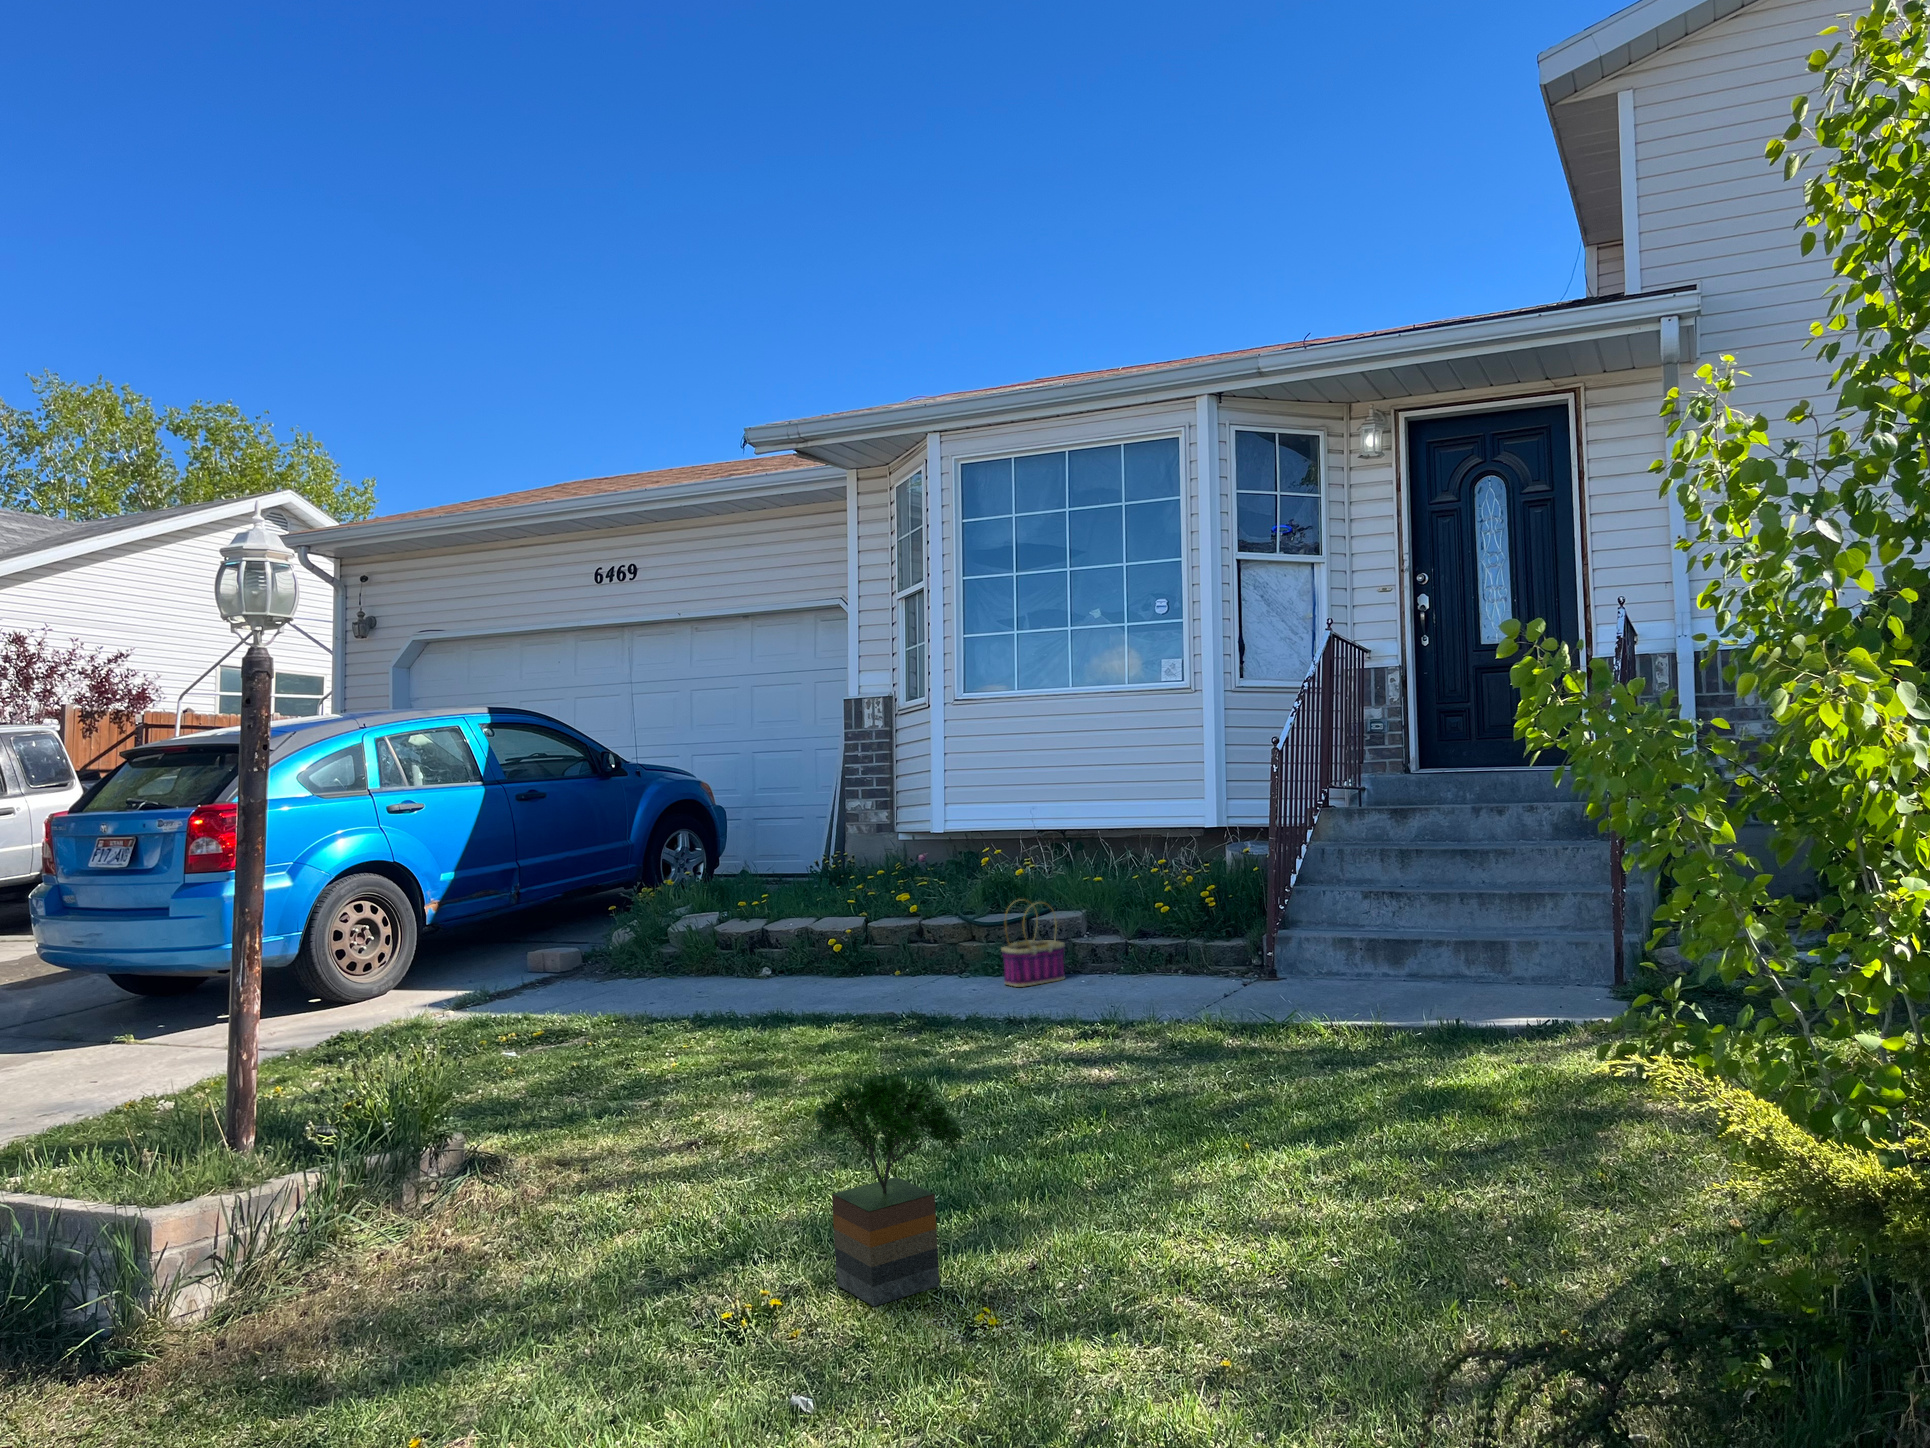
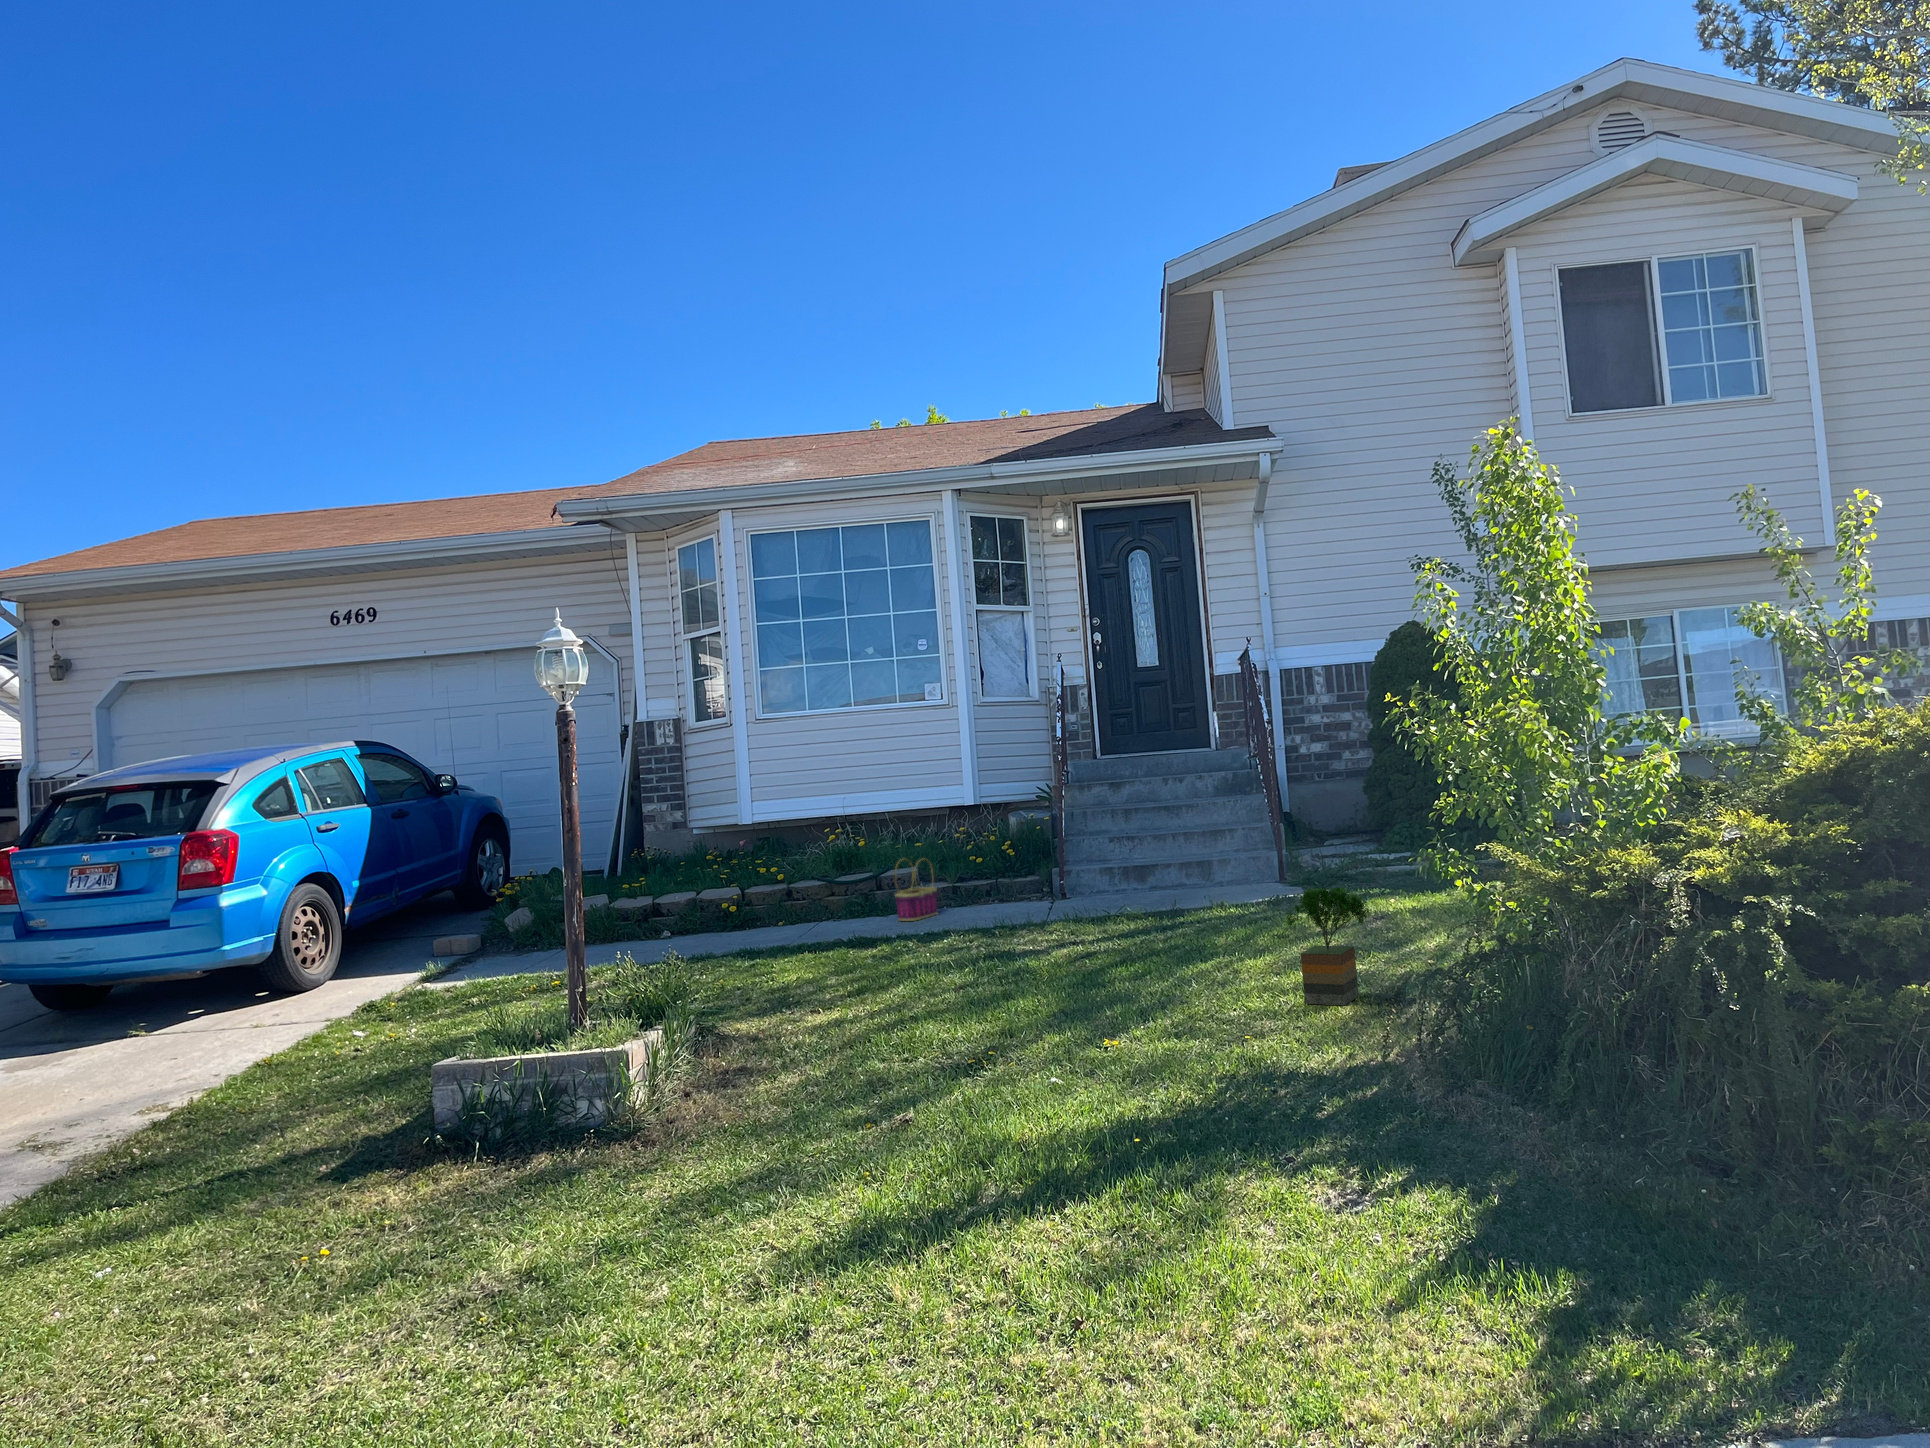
potted tree: present [812,1074,965,1306] -> present [1286,887,1369,1005]

